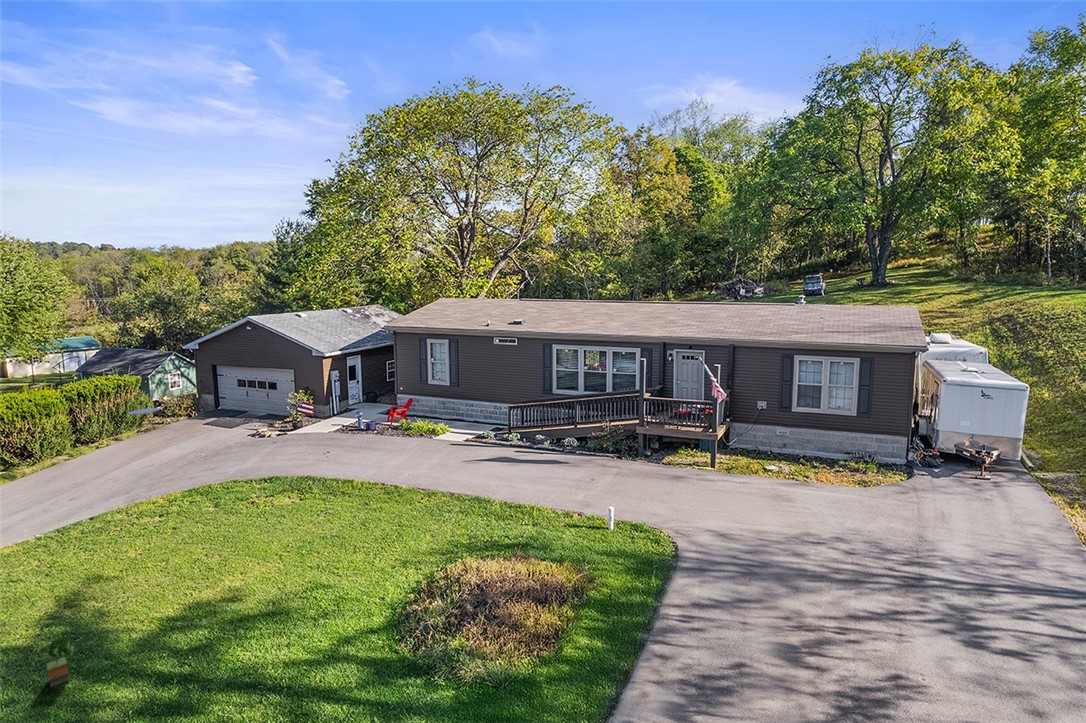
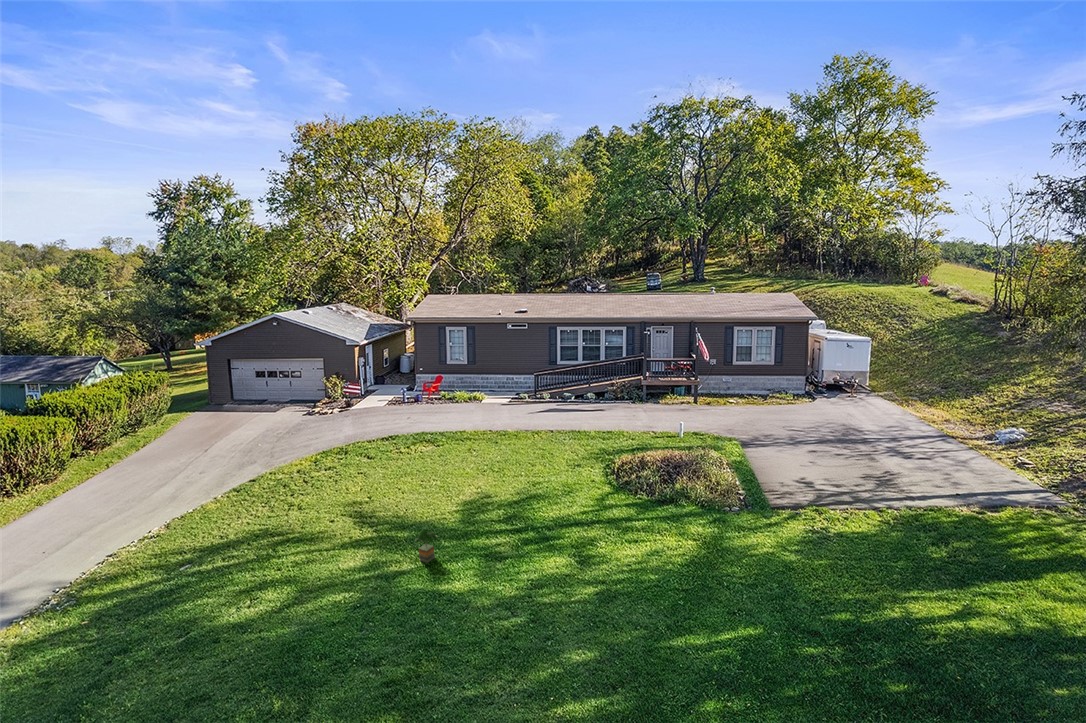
round table: present [128,408,160,430] -> none [162,401,192,423]

